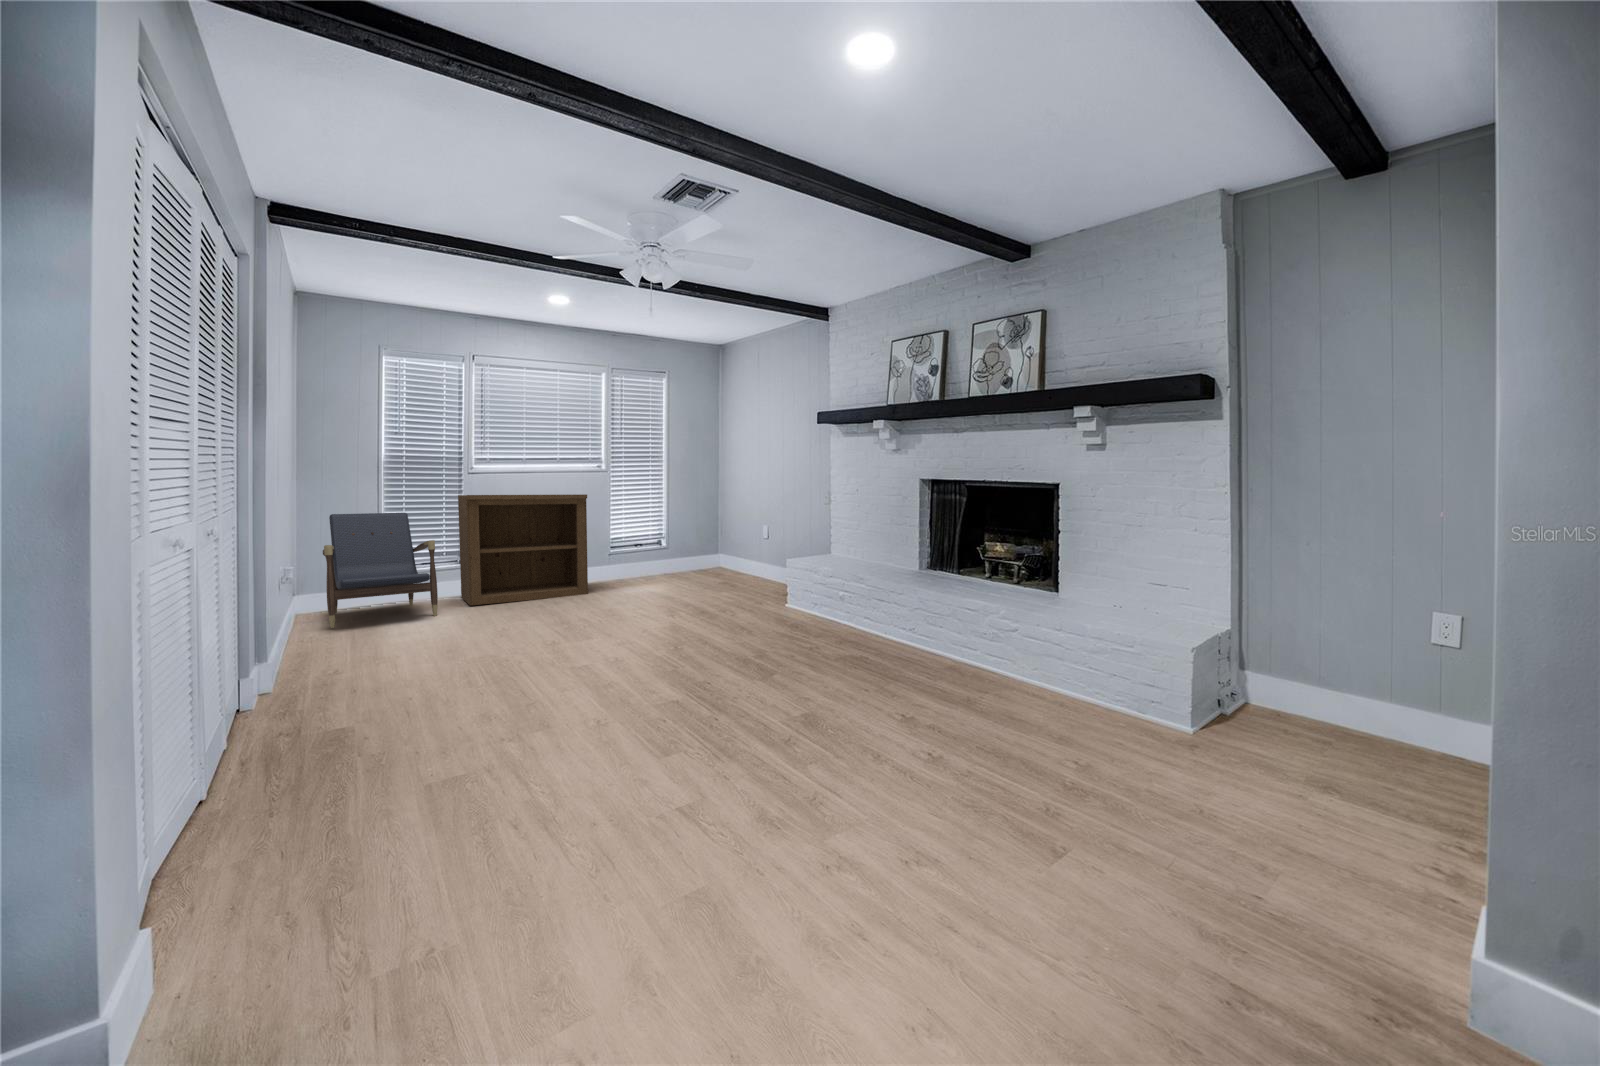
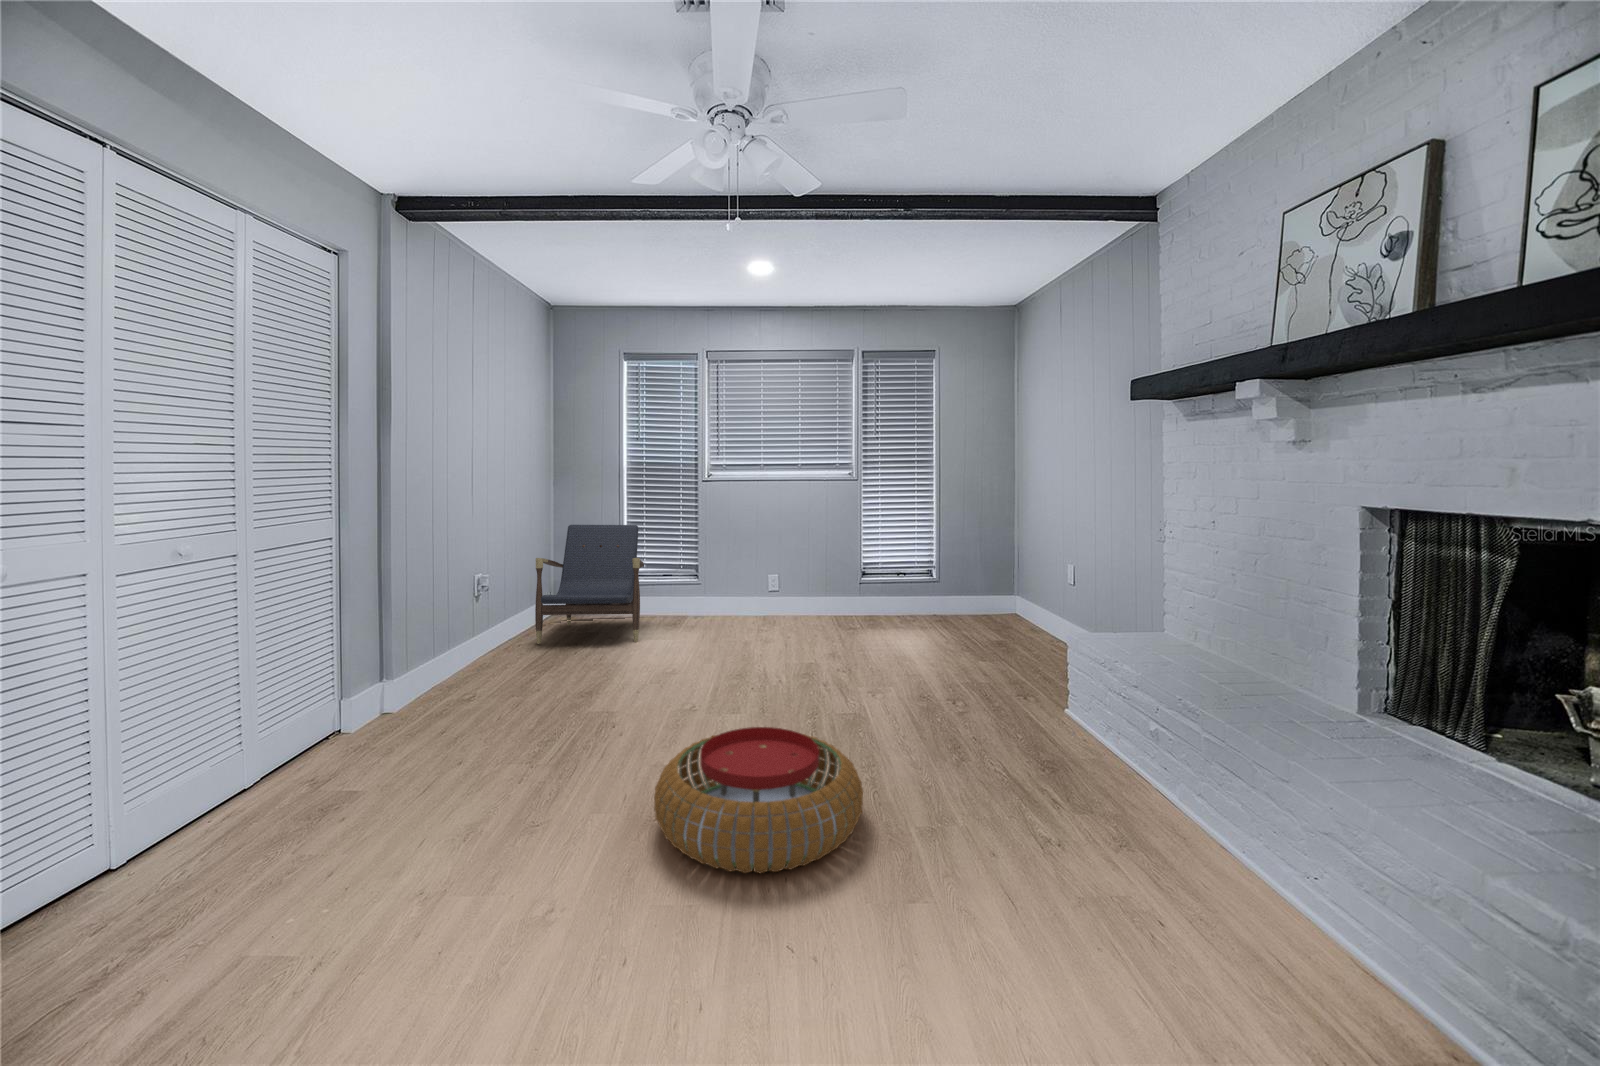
bookshelf: present [458,494,588,605] -> none [679,507,815,633]
pouf: none [613,621,736,686] -> present [654,727,863,873]

